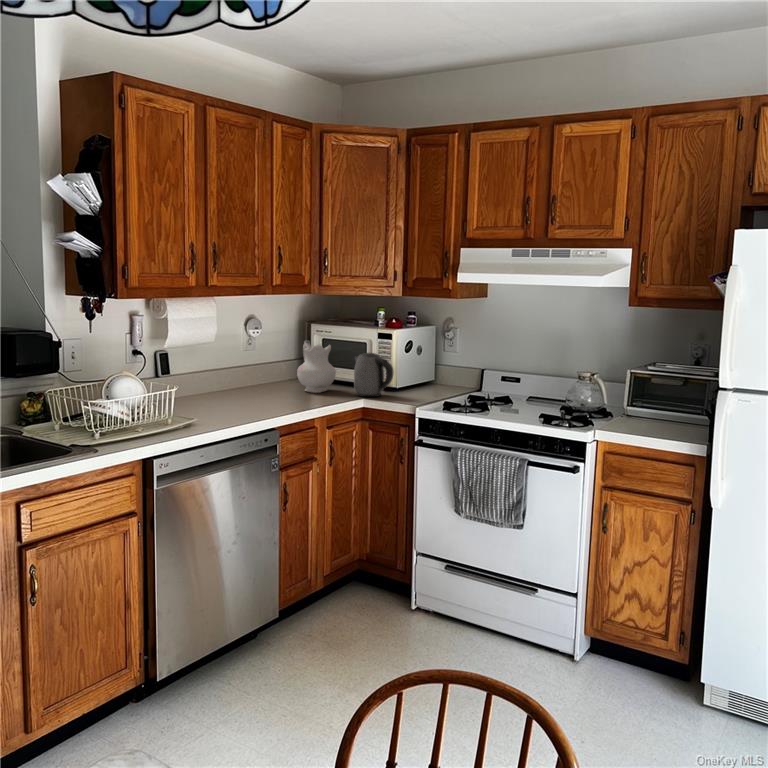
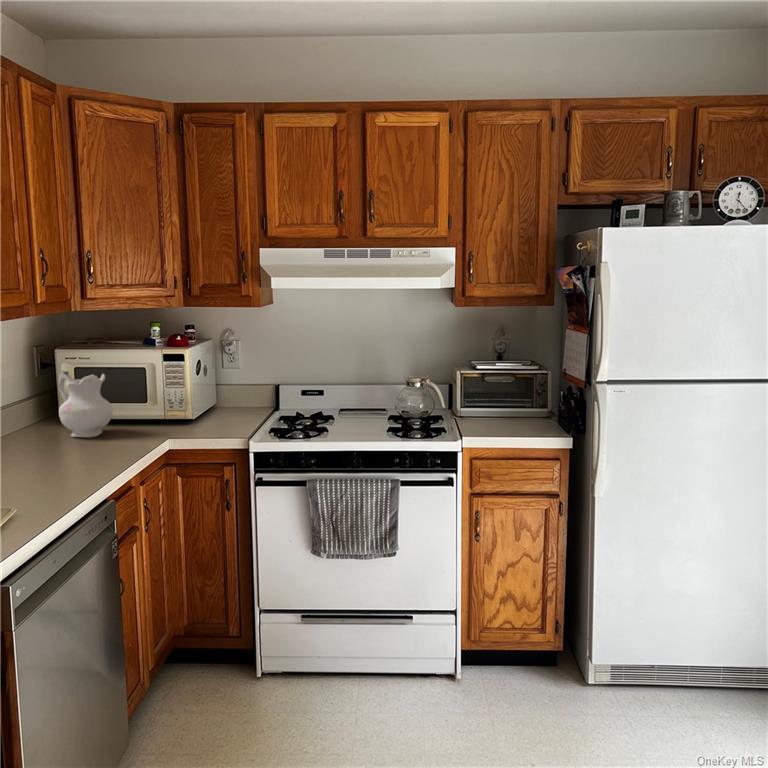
kettle: present [354,353,393,397] -> none [140,379,196,434]

